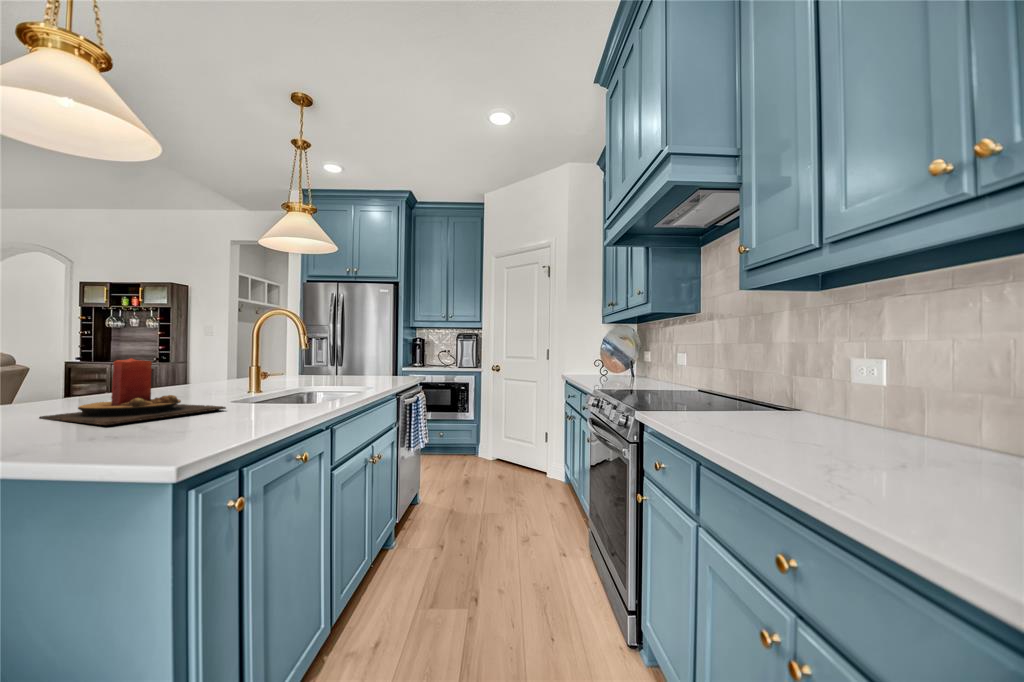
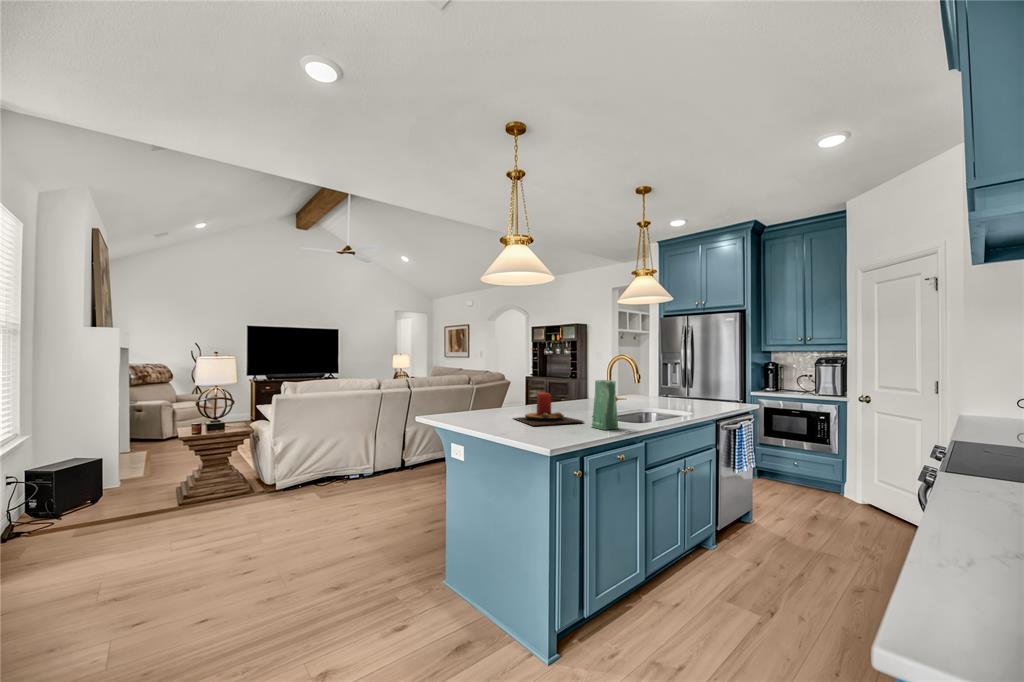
vase: none [245,334,295,416] -> present [592,380,618,430]

